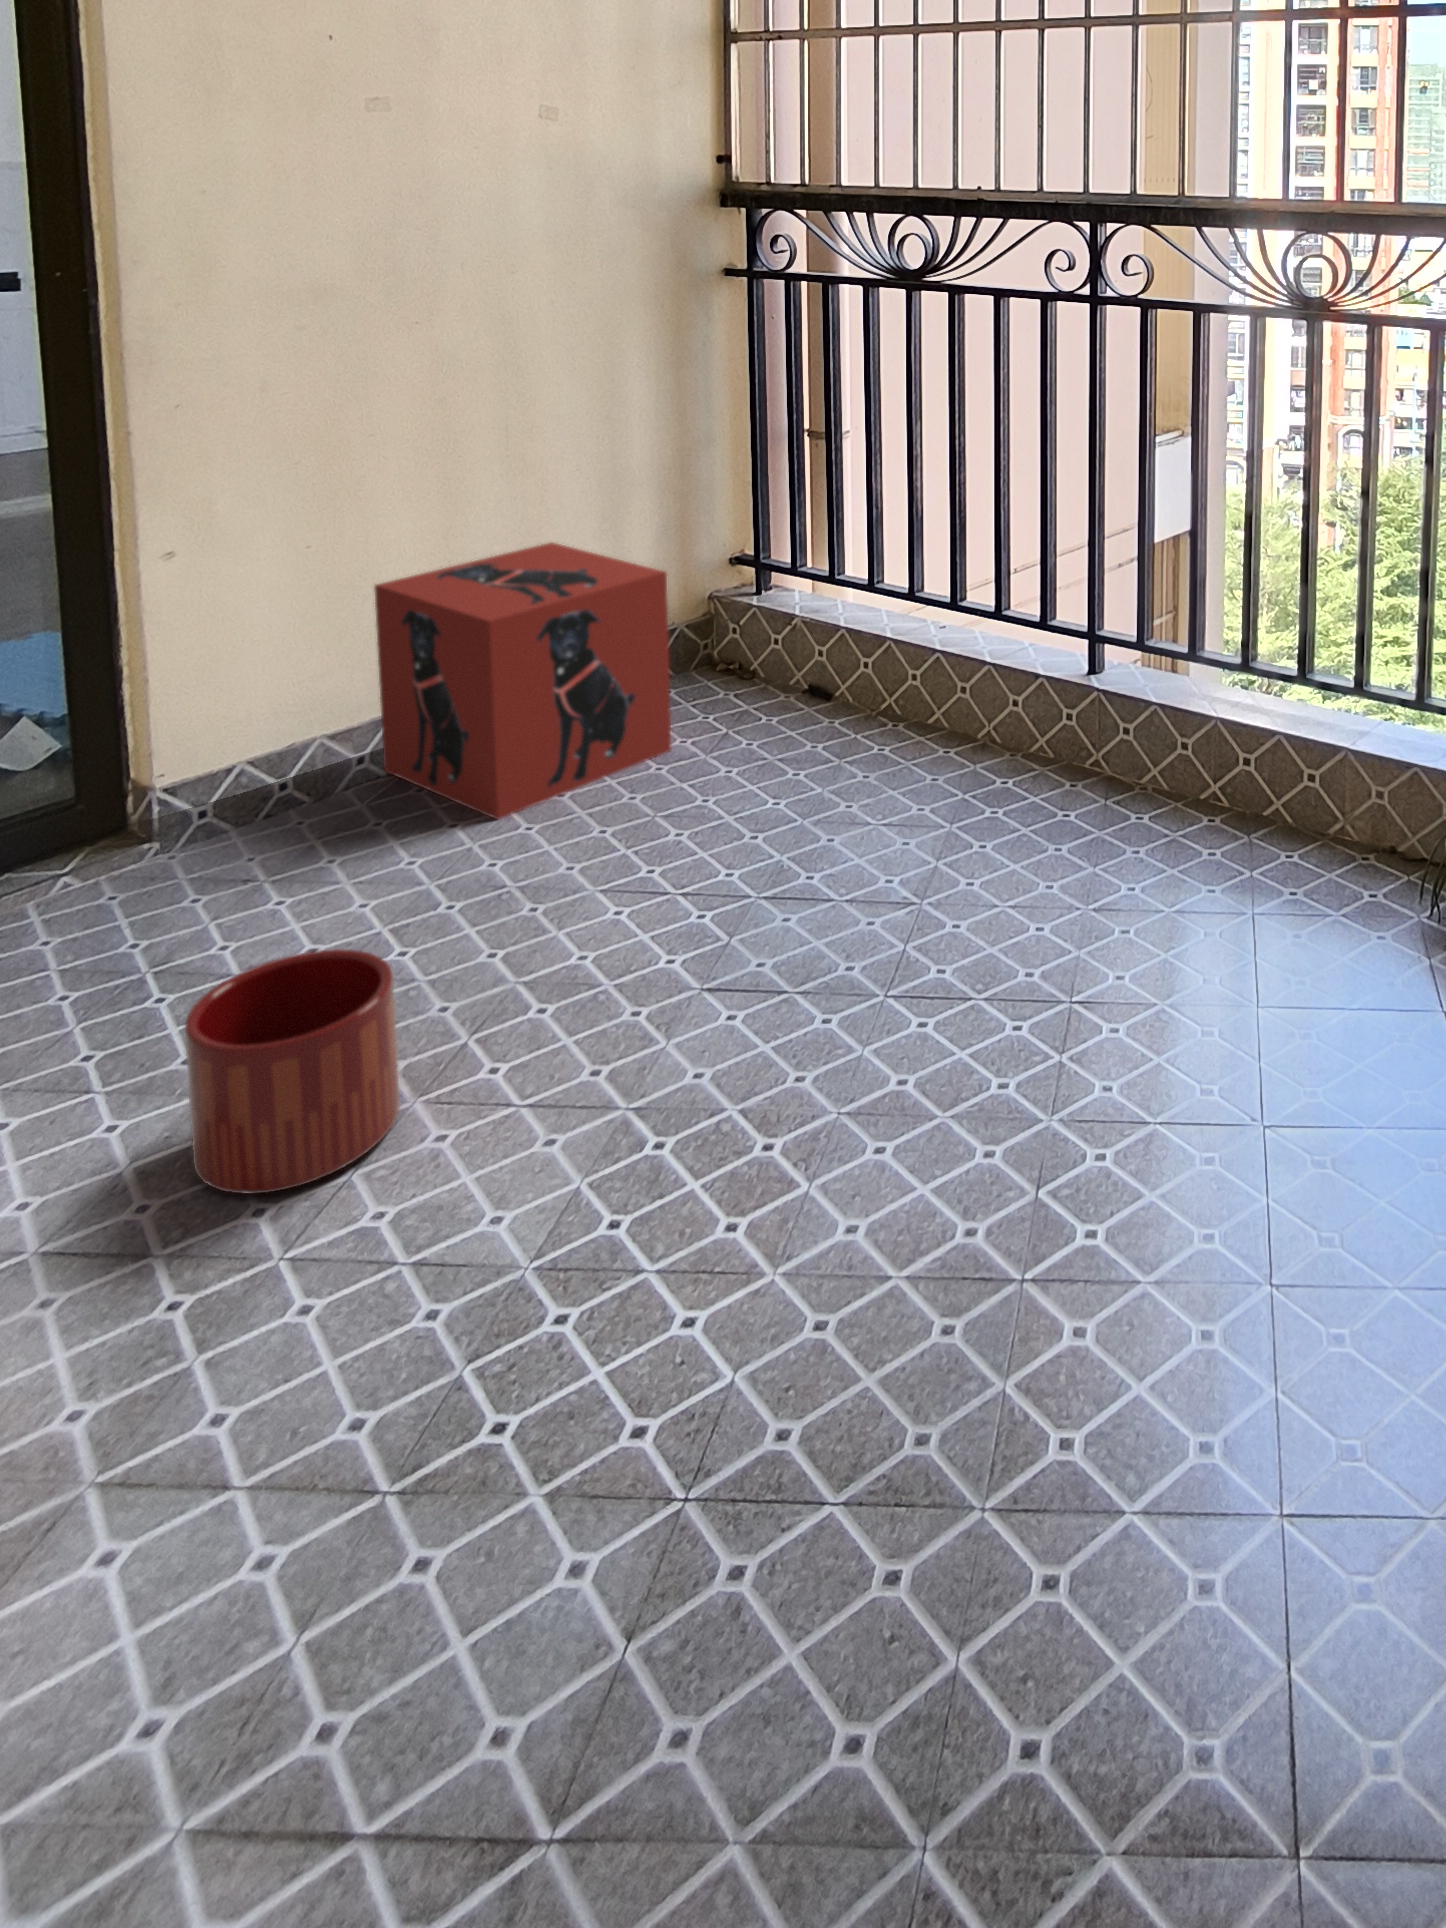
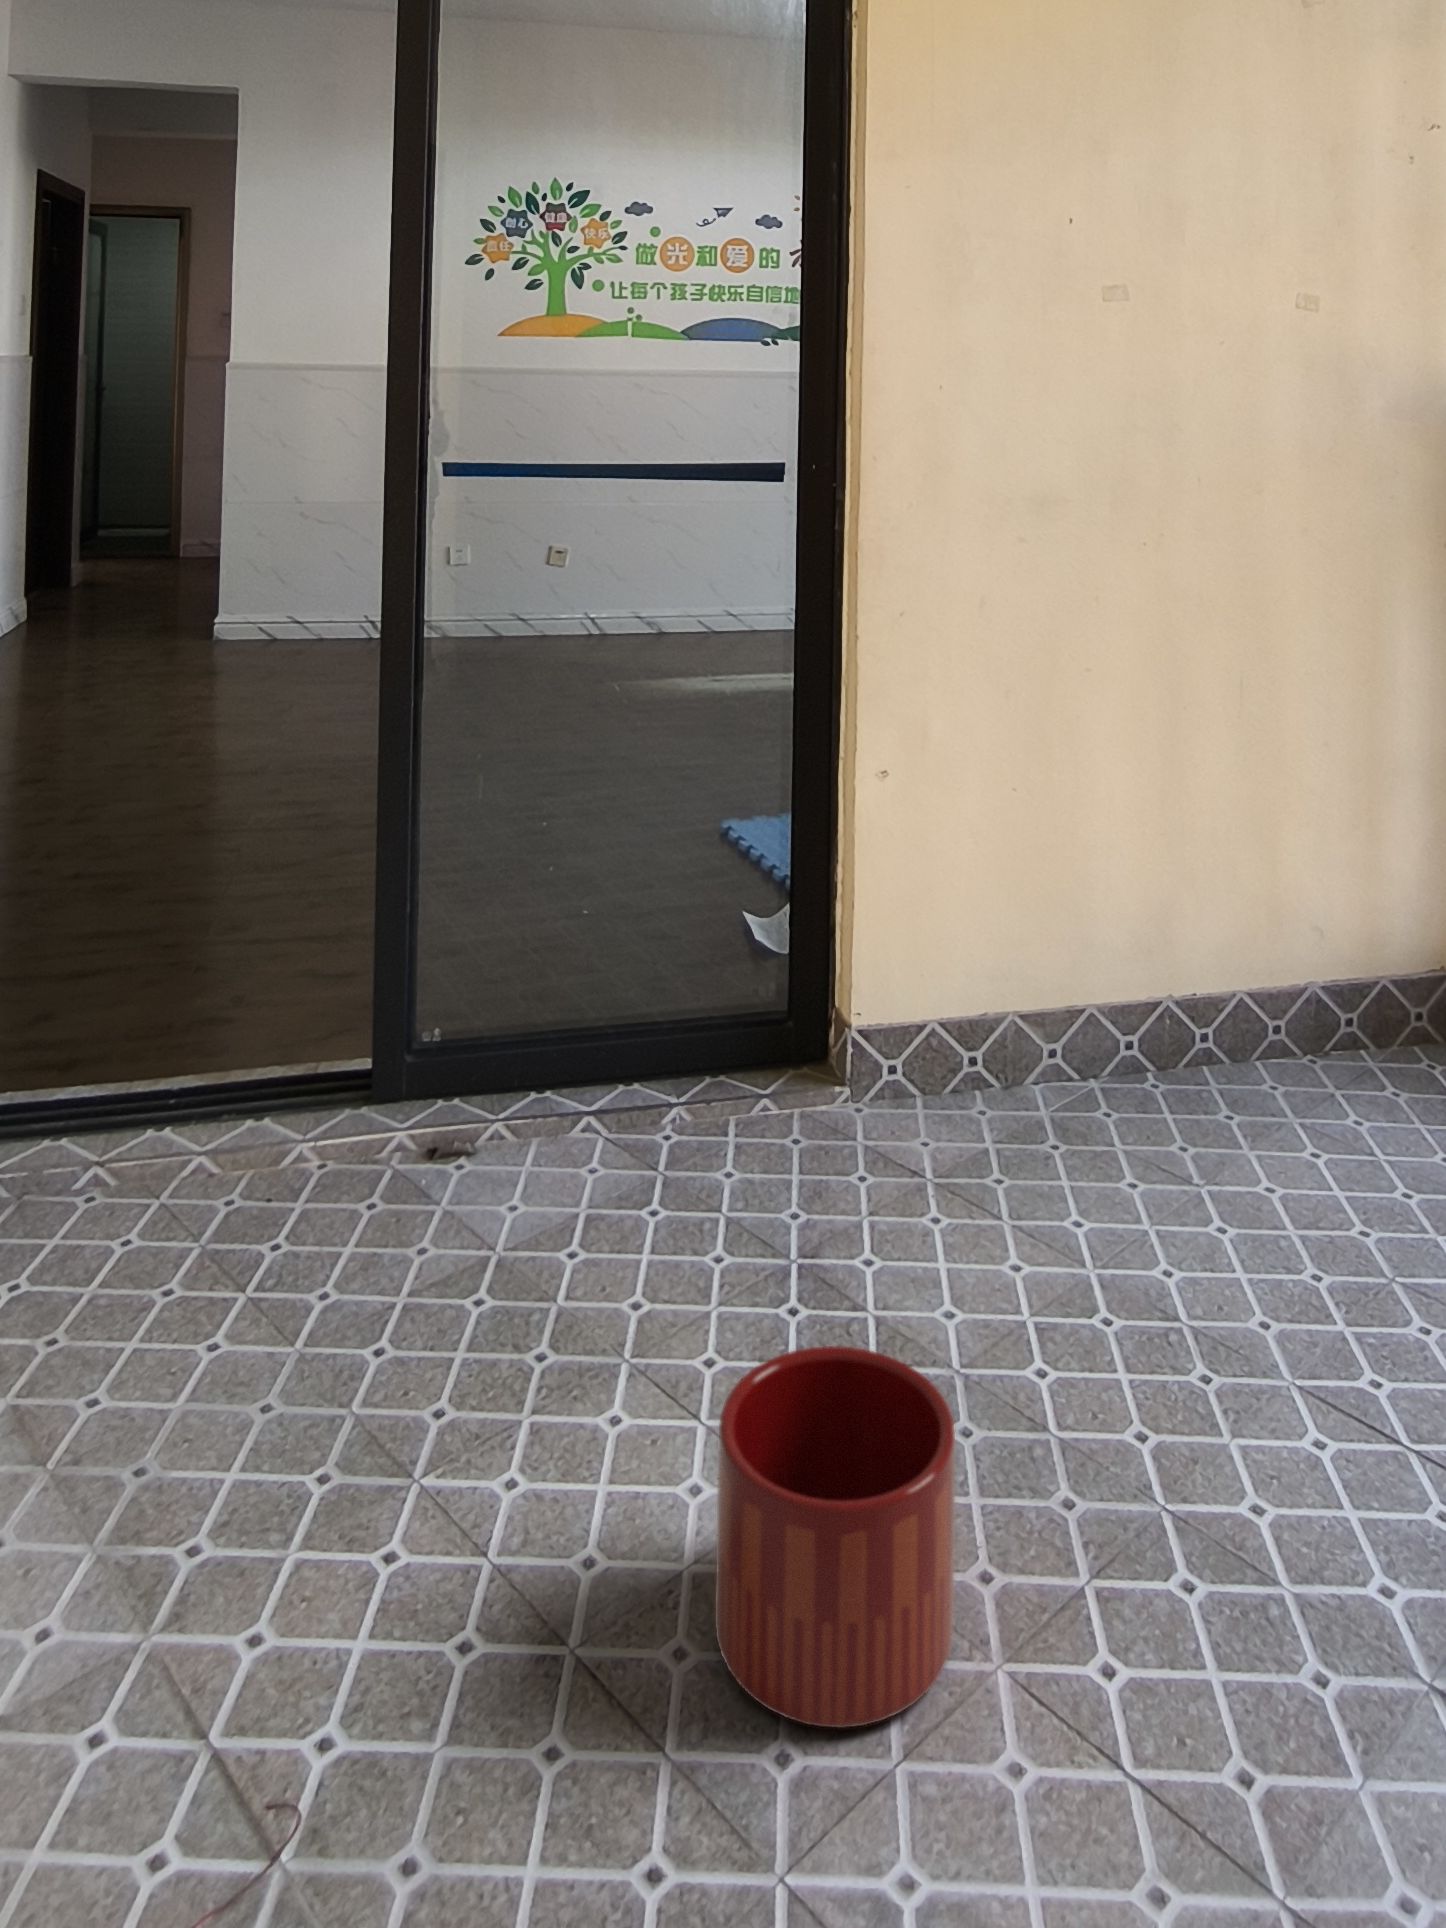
storage box: present [374,543,671,819] -> none [1078,833,1422,1201]

